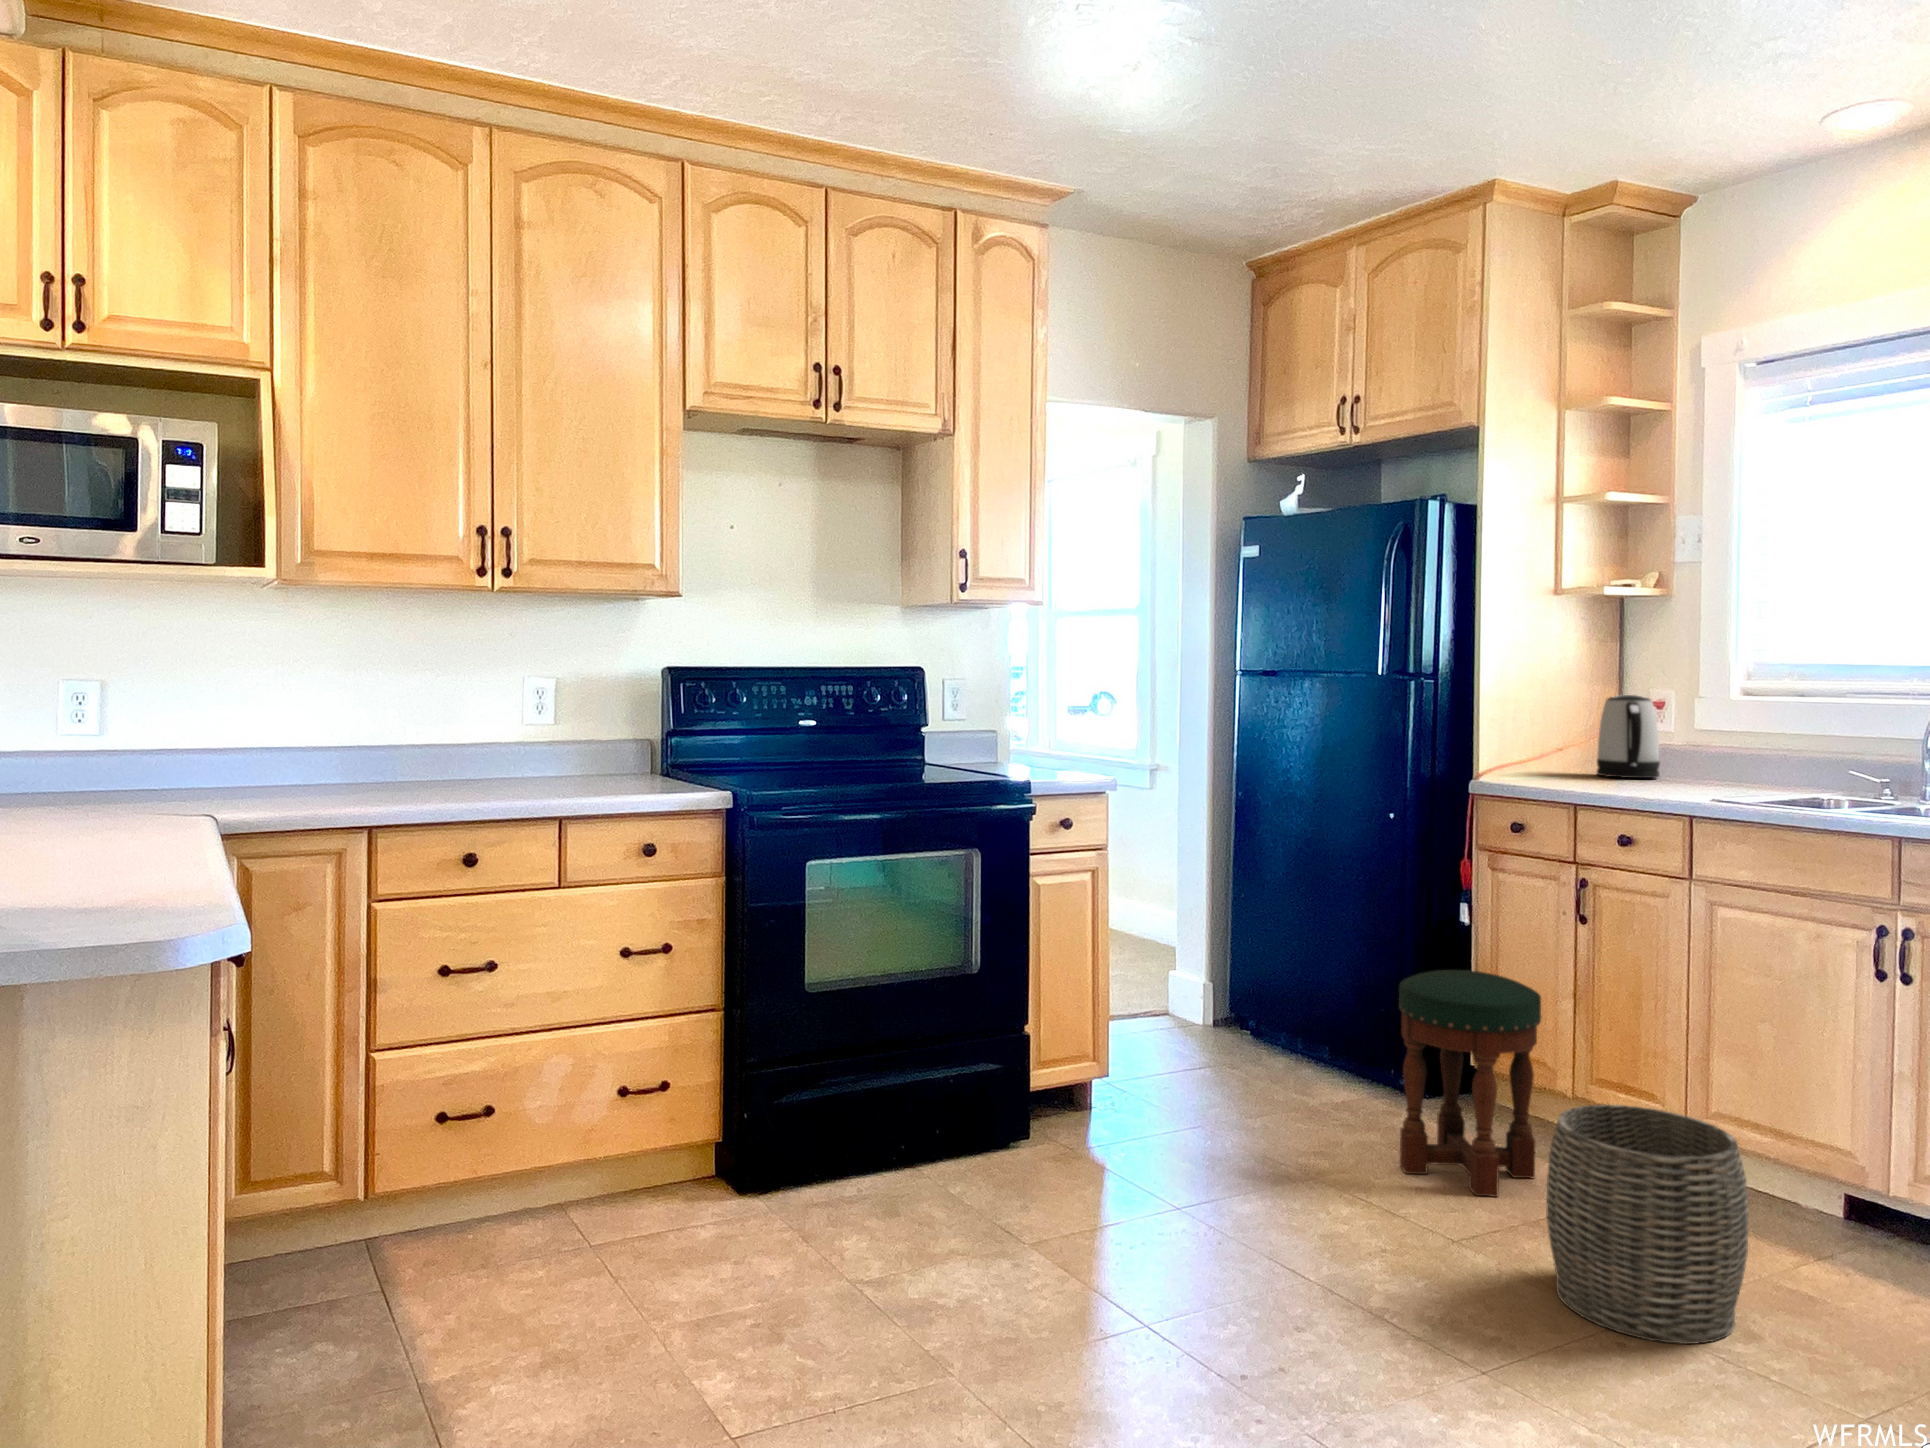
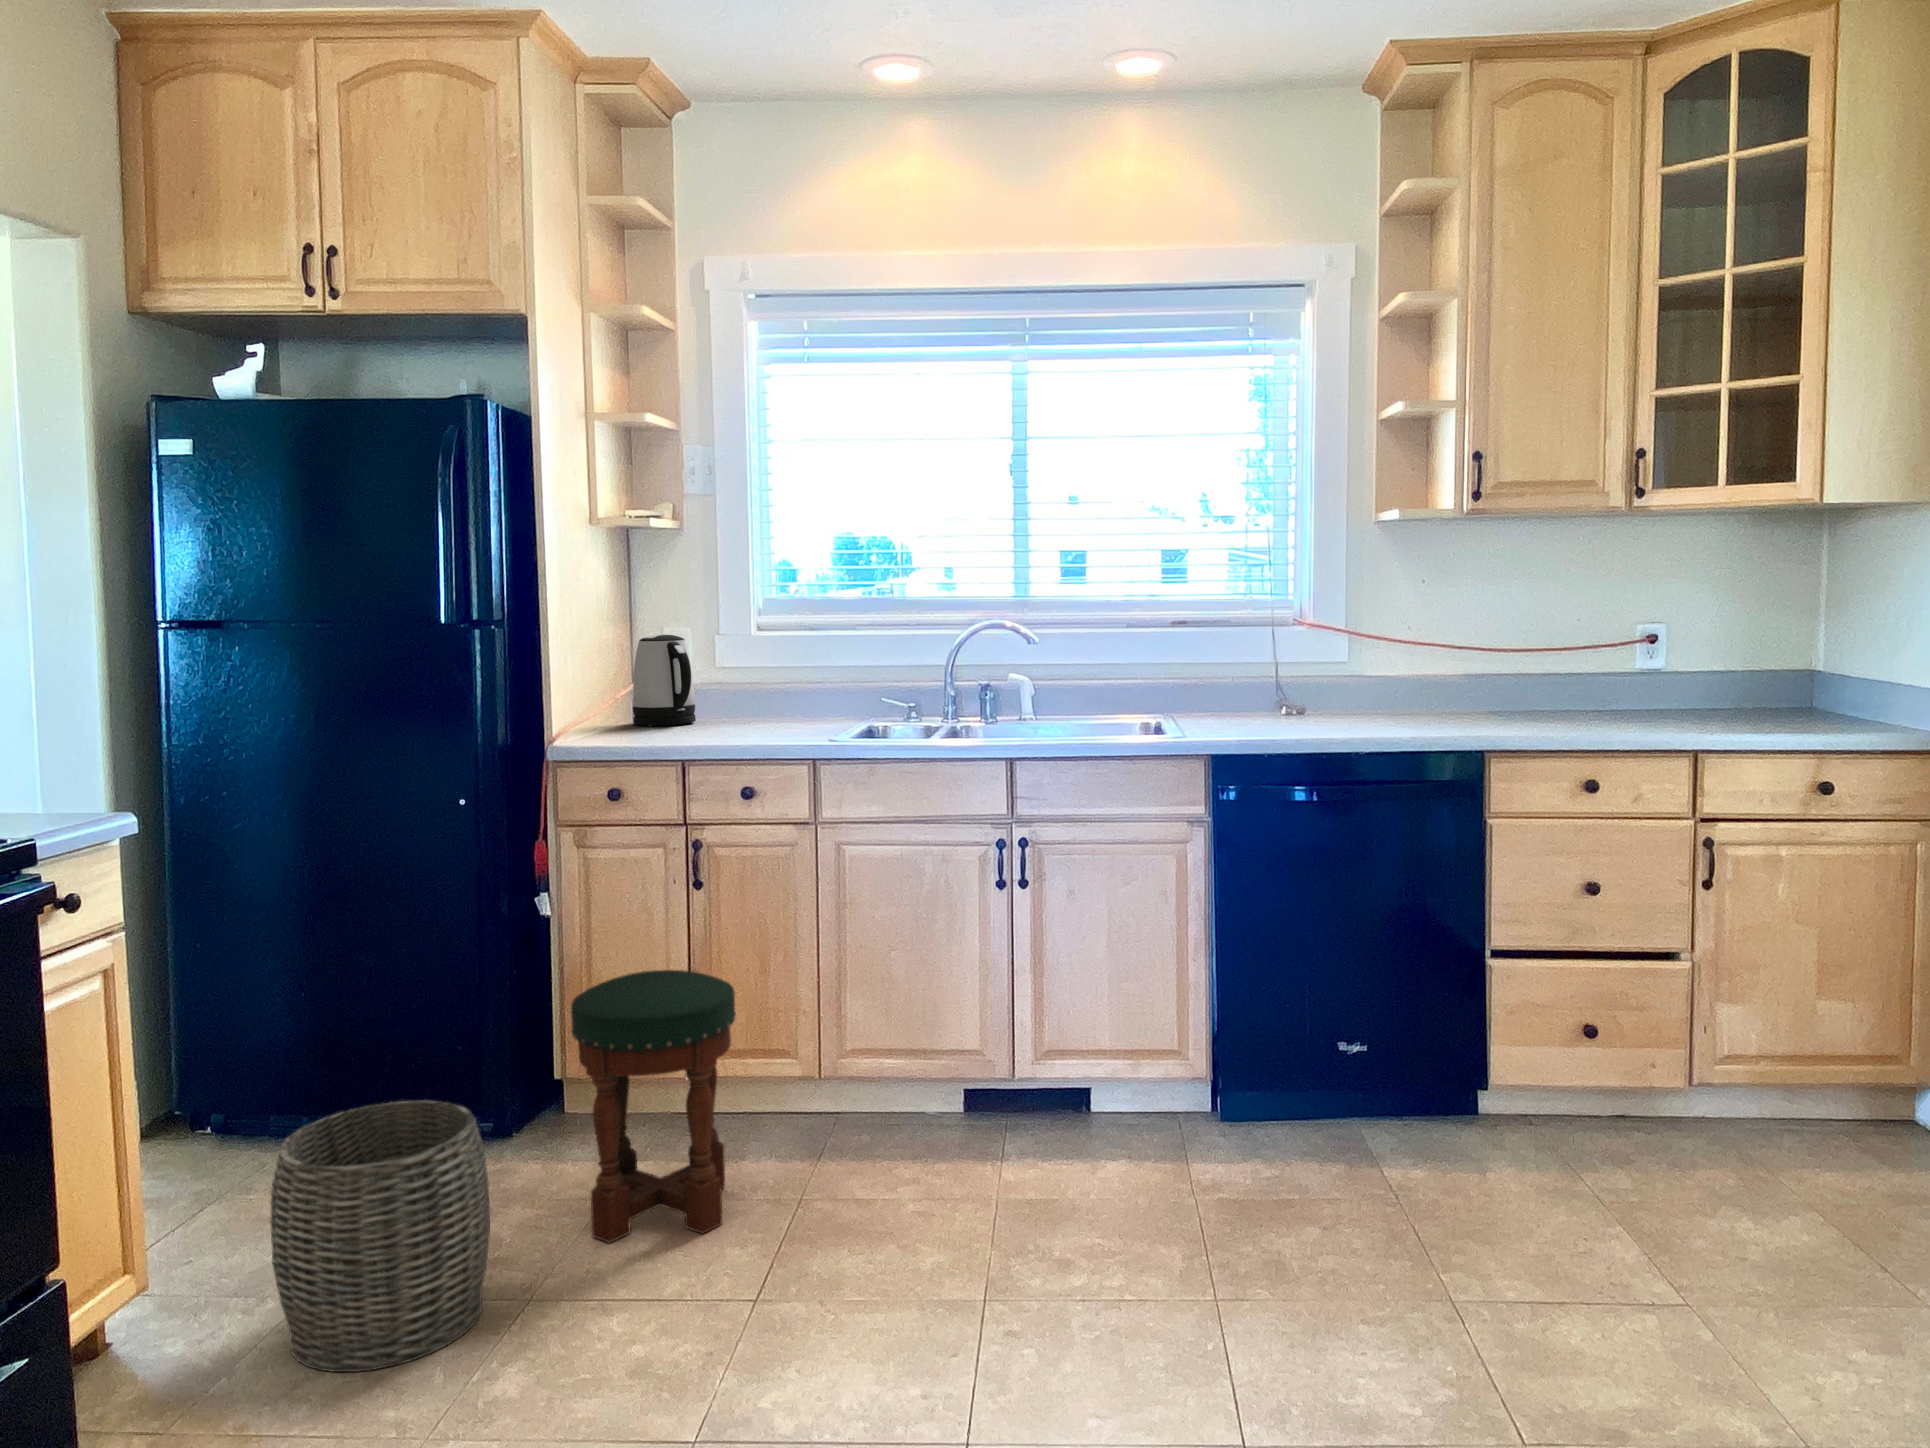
woven basket: present [1547,1105,1749,1344] -> present [270,1100,490,1372]

